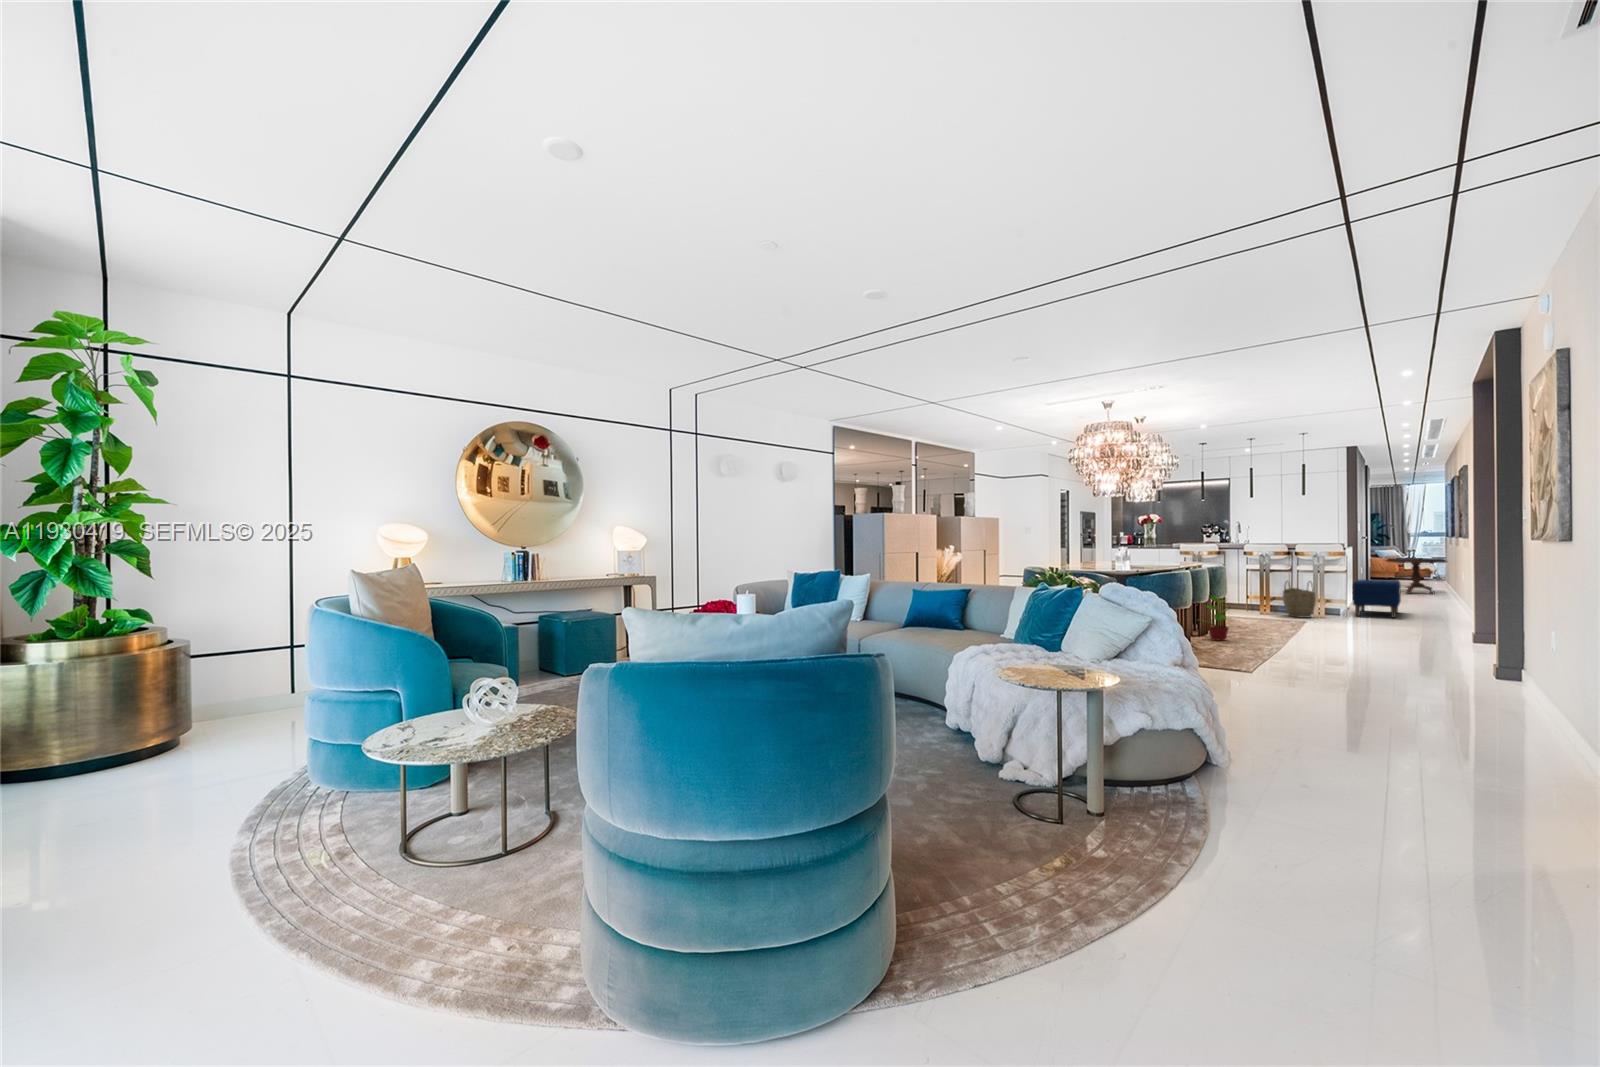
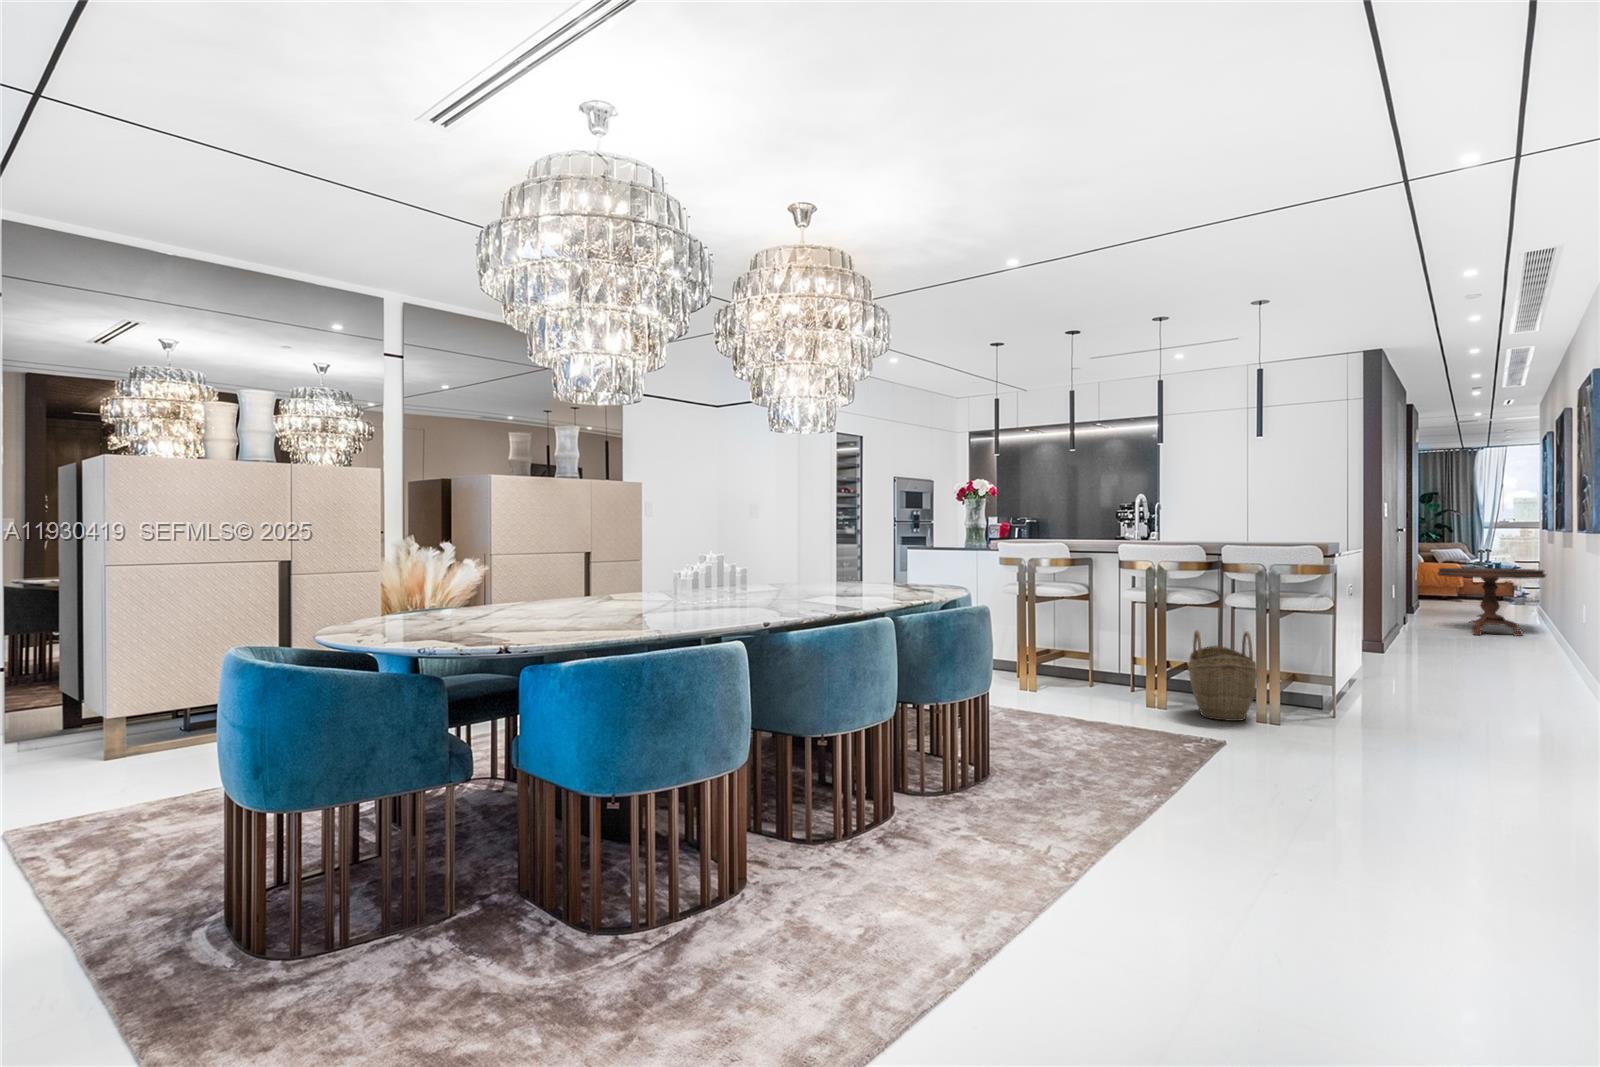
bench: present [1352,579,1401,618] -> none [1345,622,1455,724]
potted plant: present [1205,596,1228,641] -> none [783,714,900,876]

